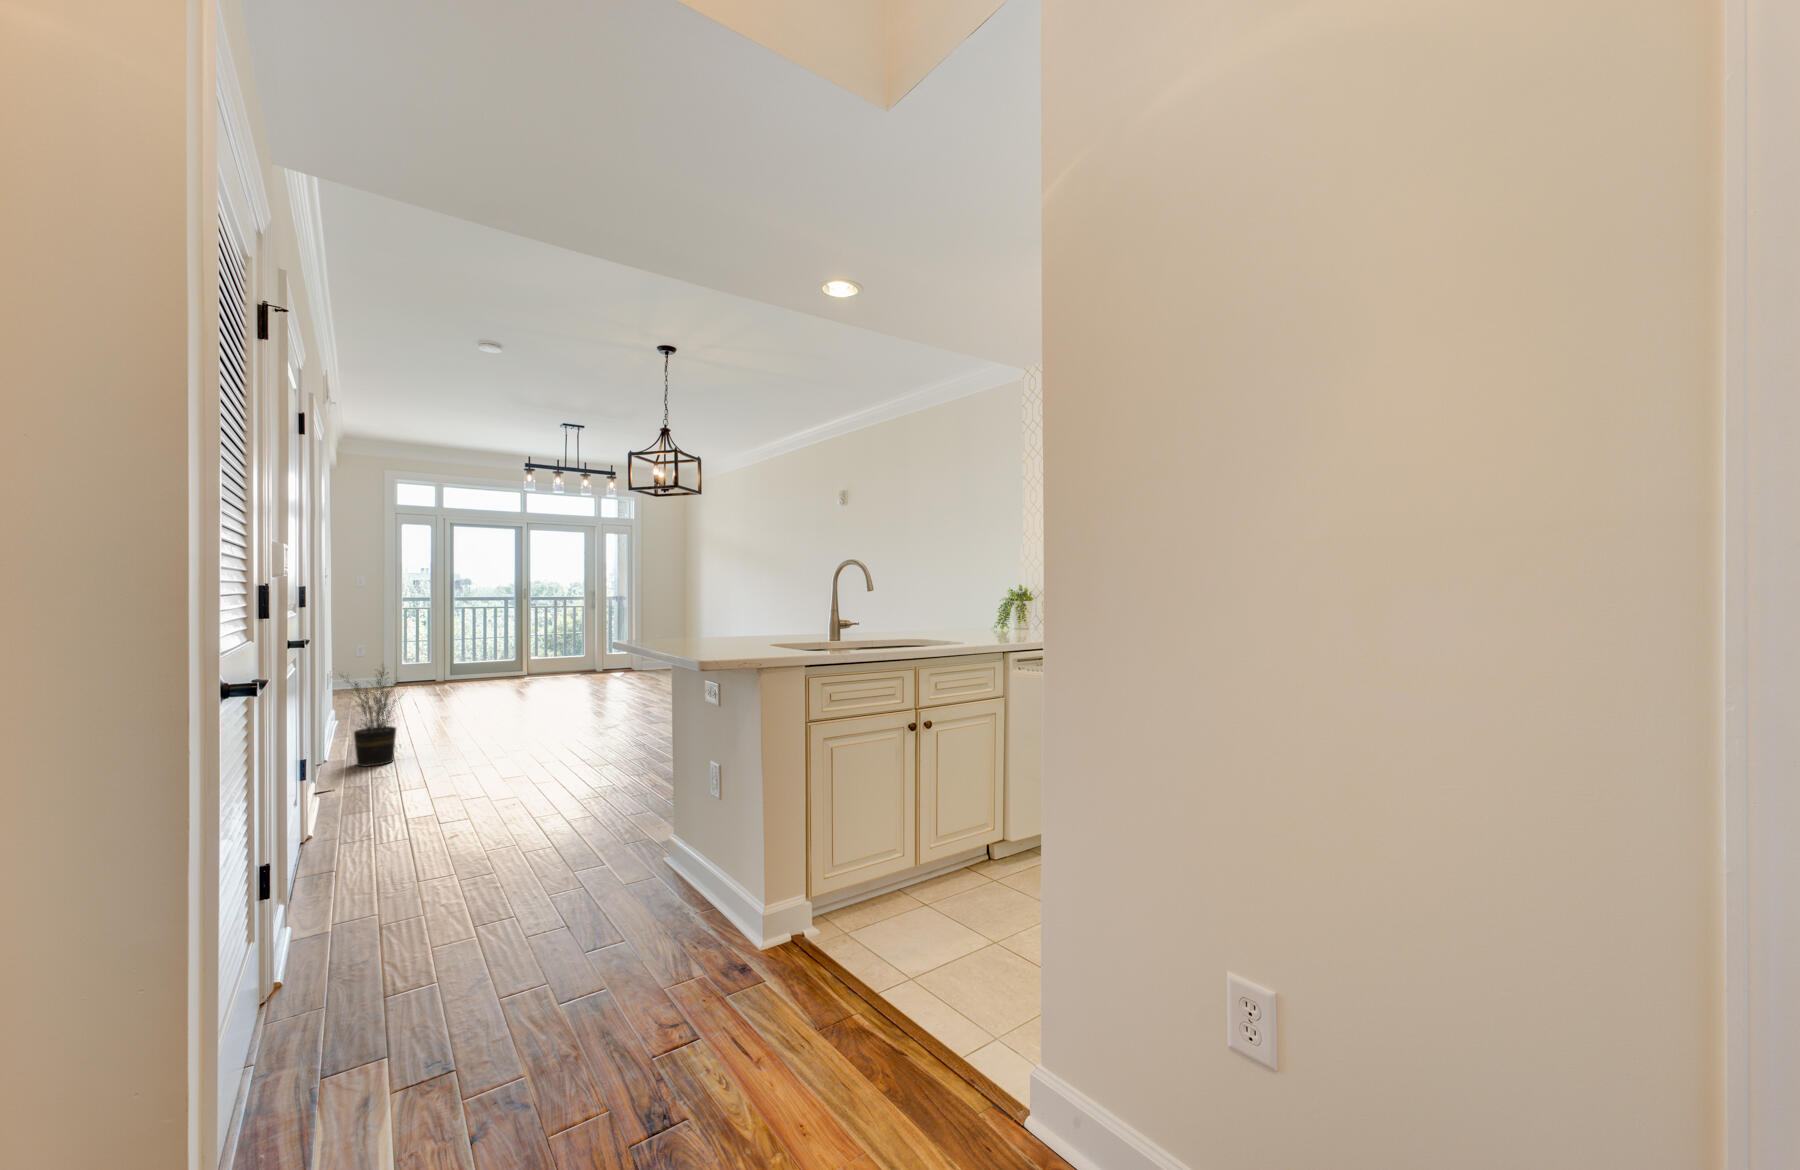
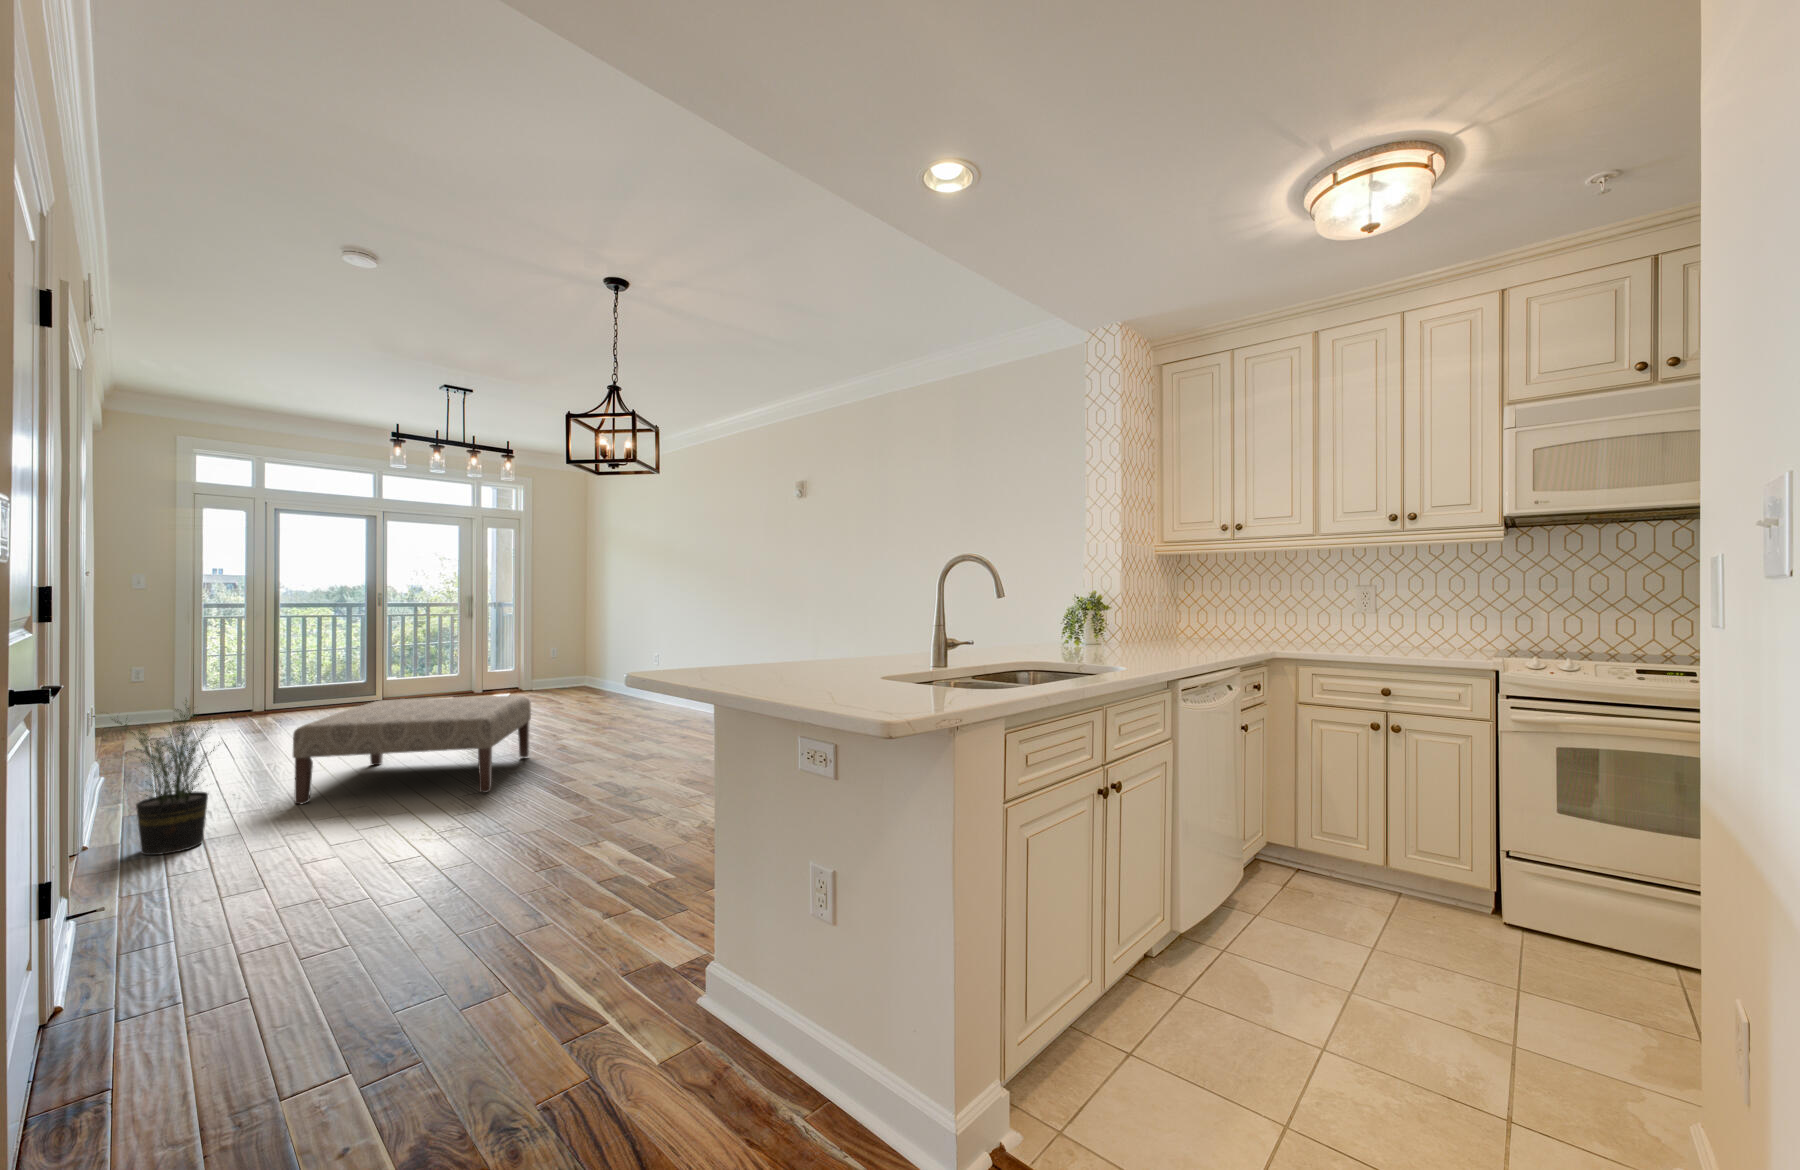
ottoman: none [451,669,622,742] -> present [293,696,531,805]

